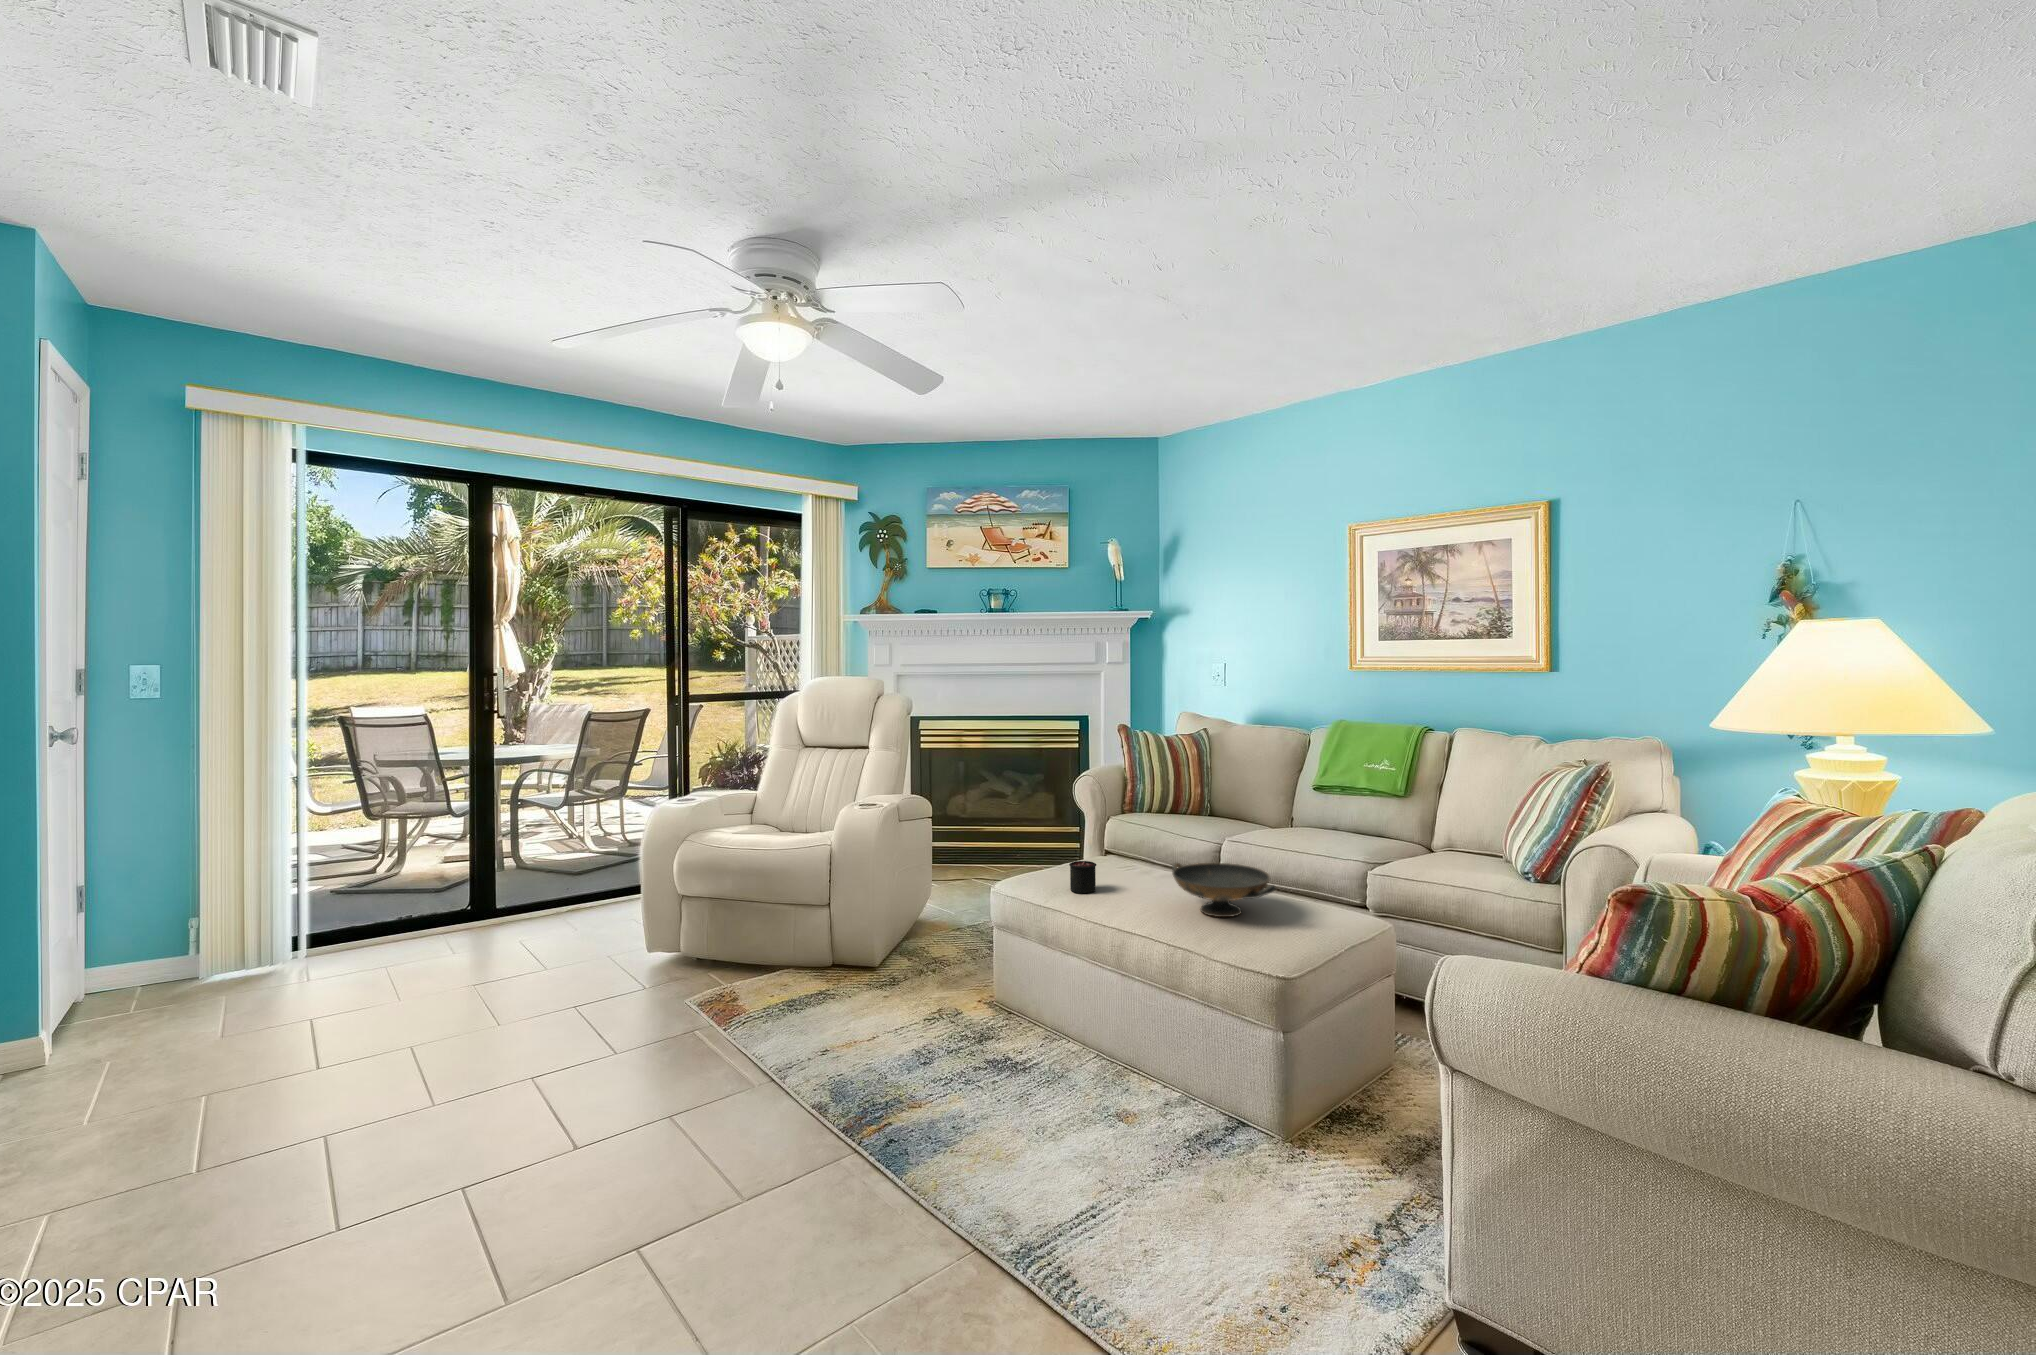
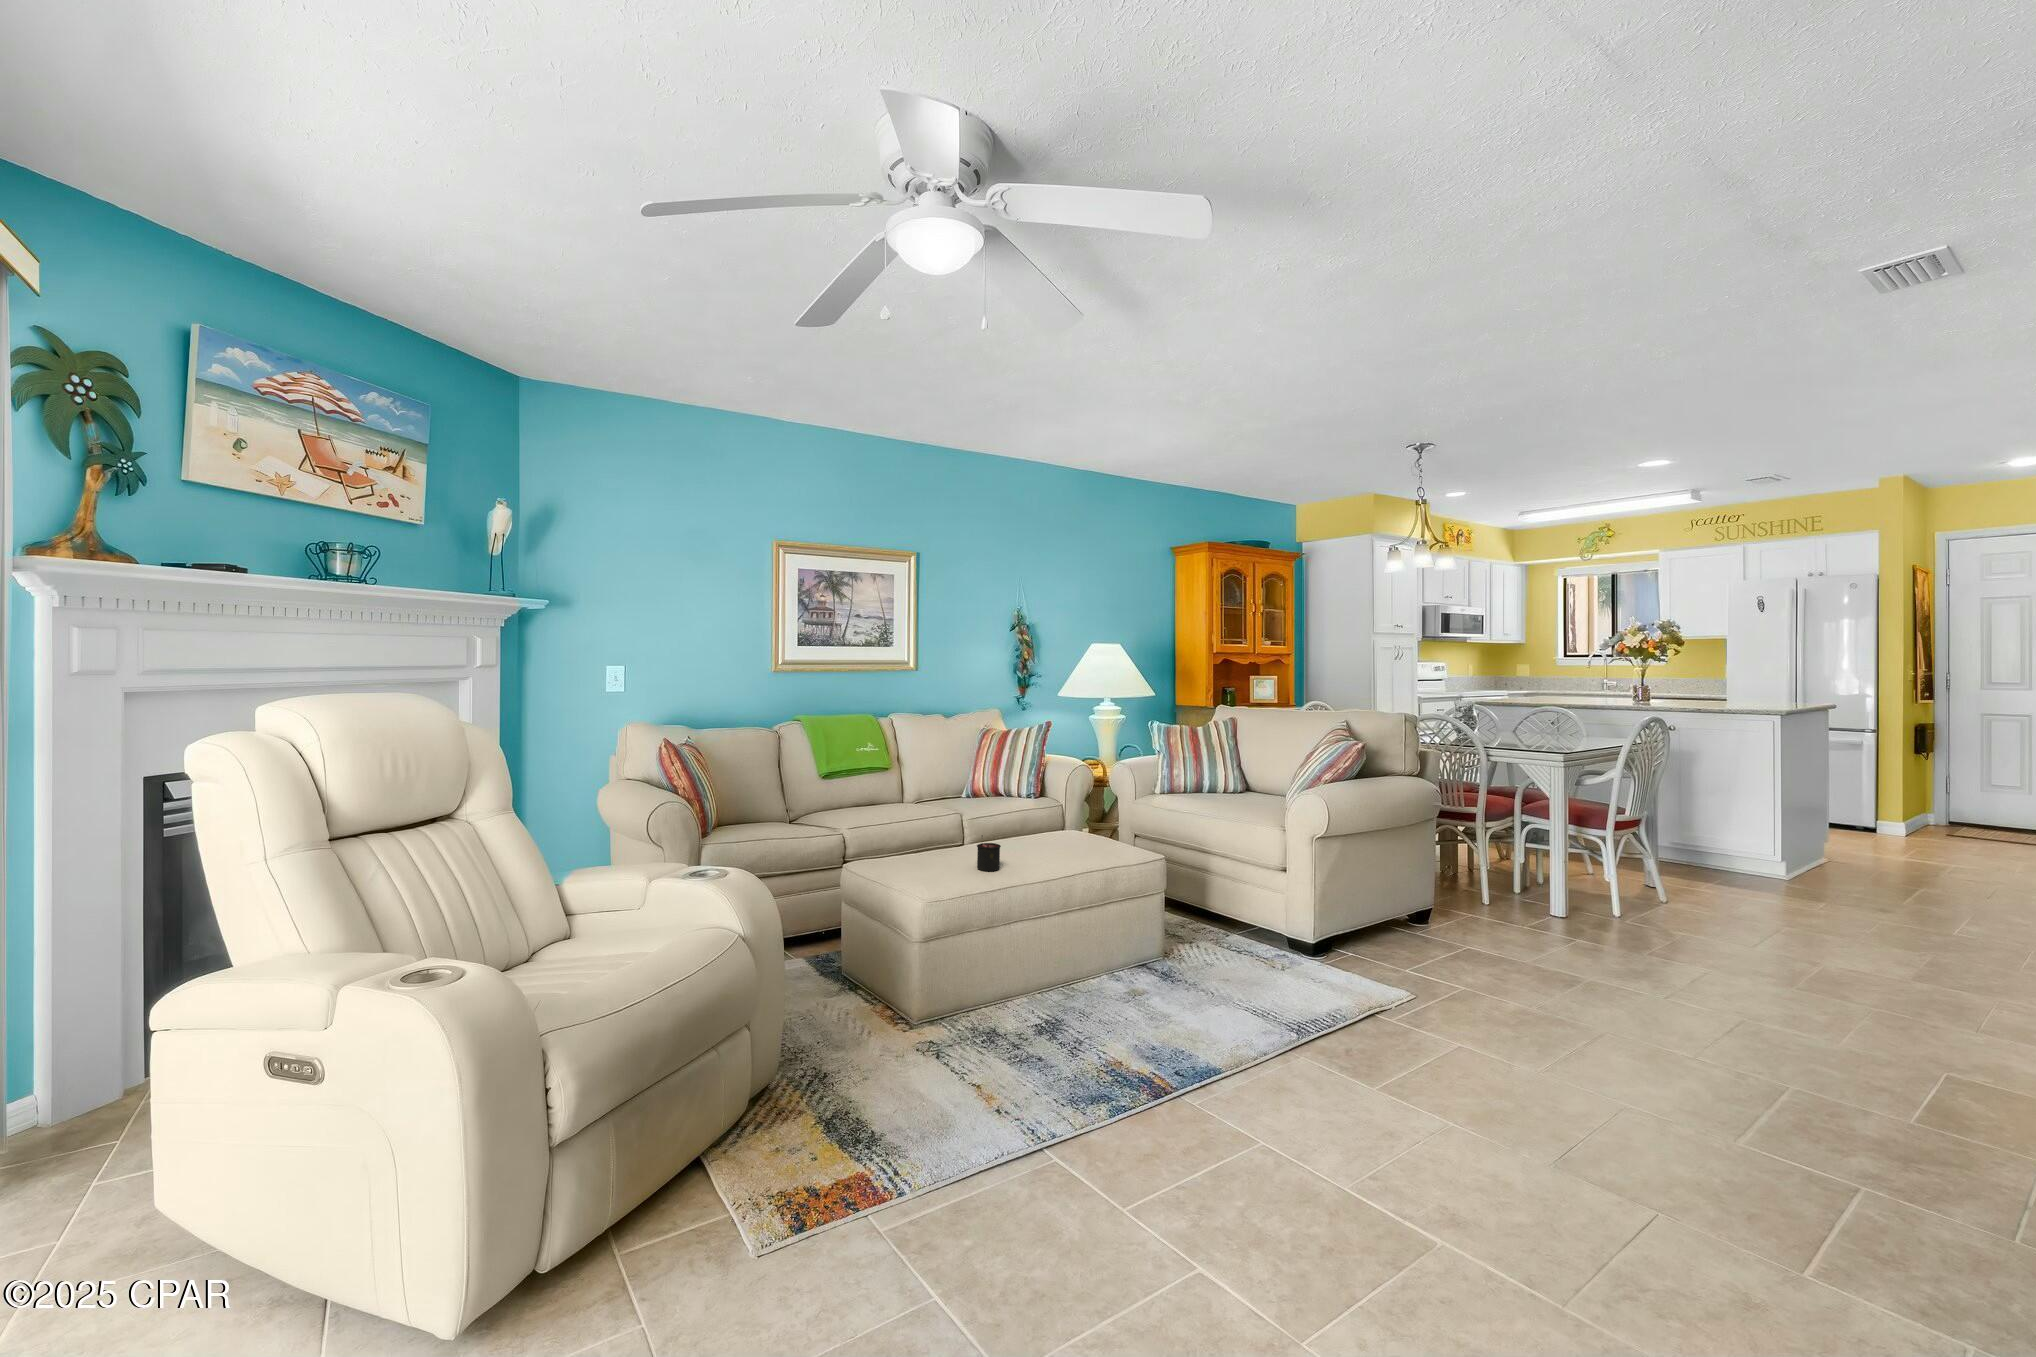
decorative bowl: present [1172,863,1275,917] -> none [1032,816,1111,853]

